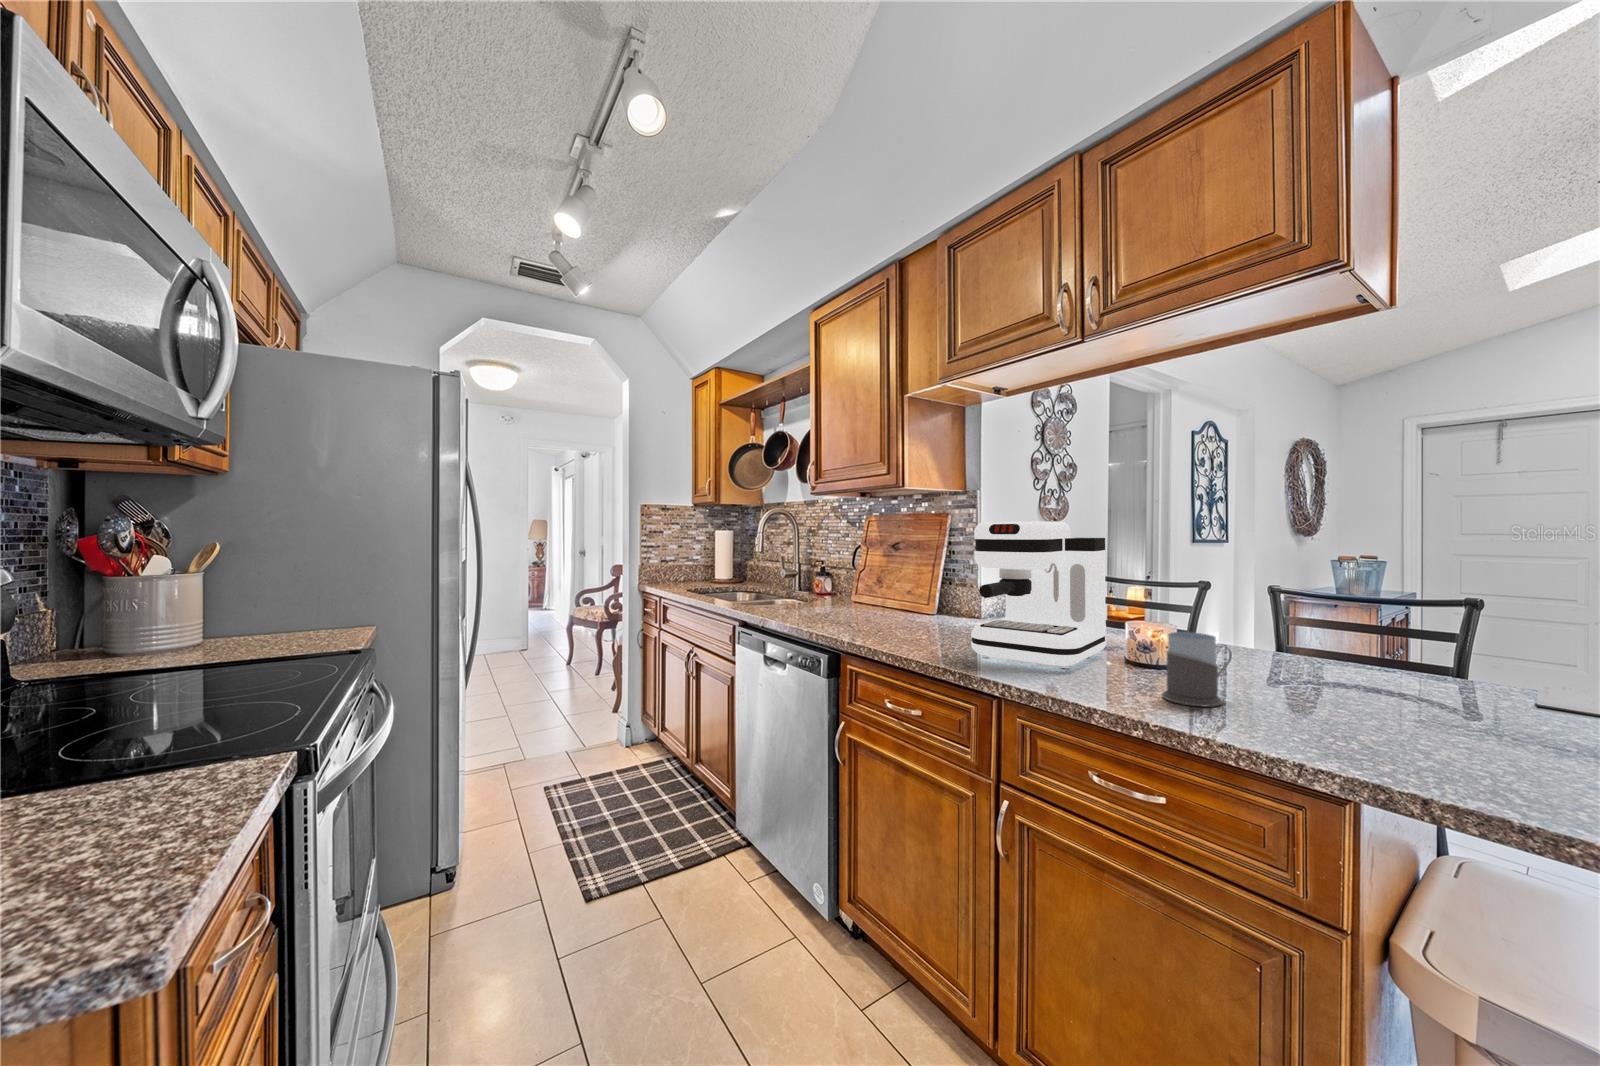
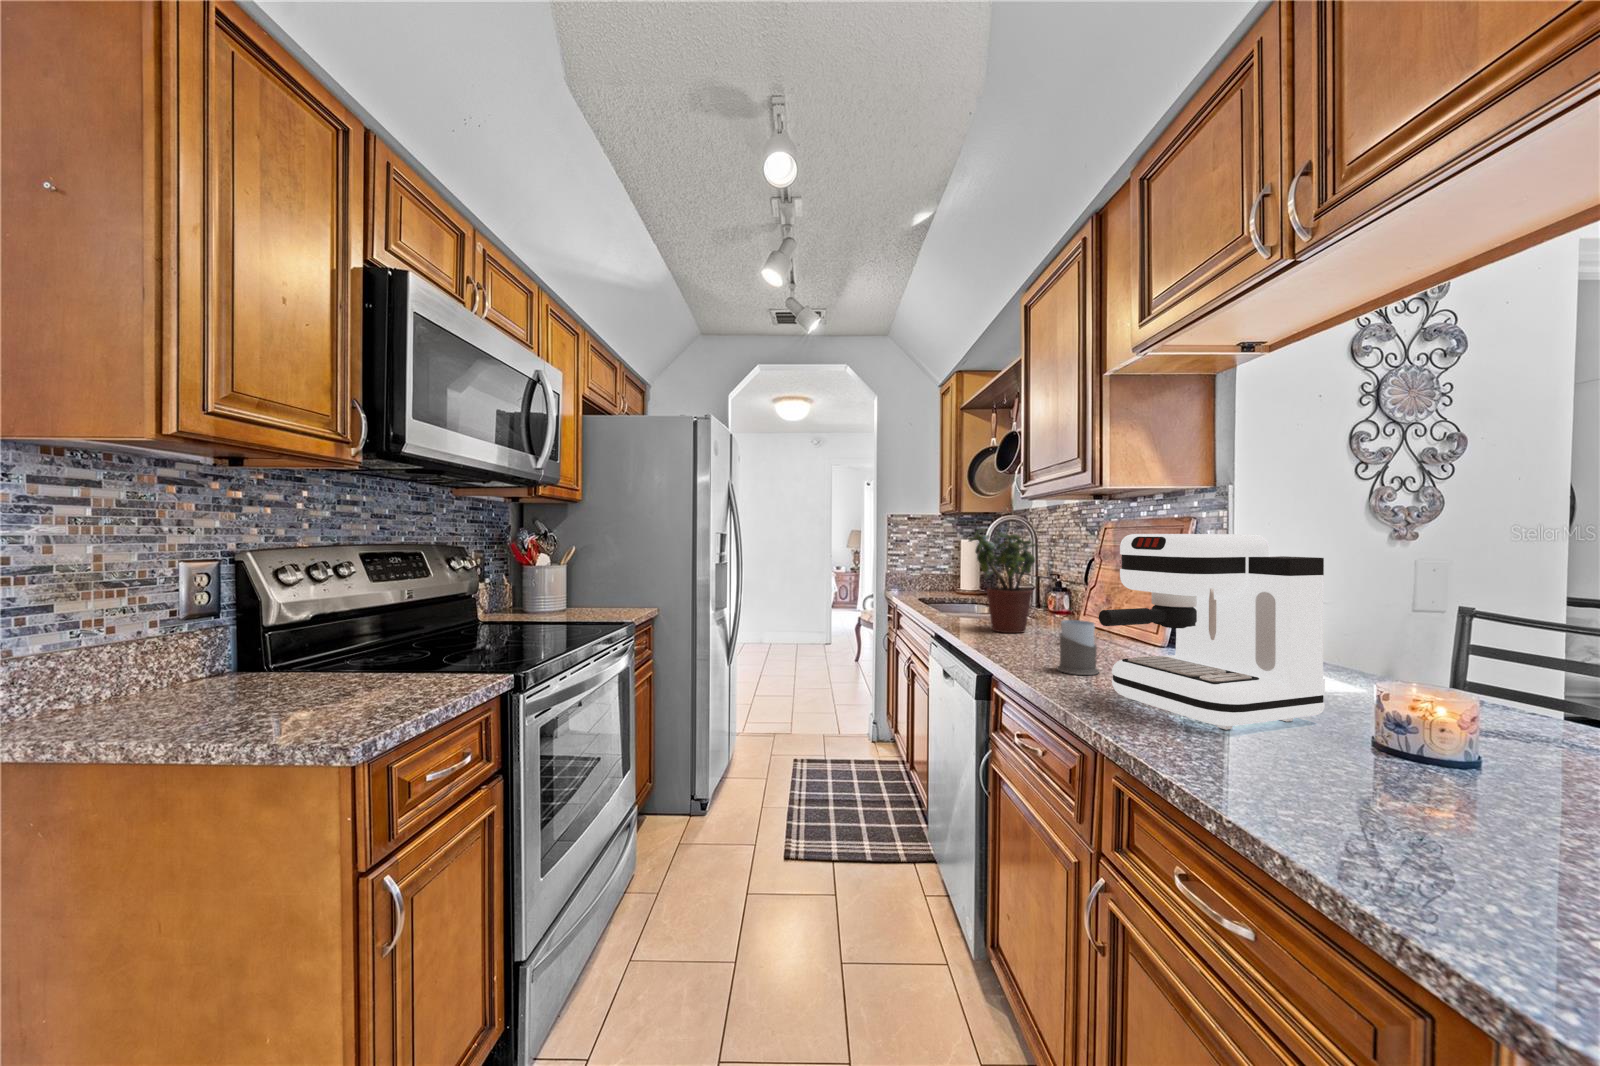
potted plant: none [778,520,838,617] -> present [969,528,1036,633]
mug: present [1162,632,1232,707] -> present [1057,620,1102,675]

